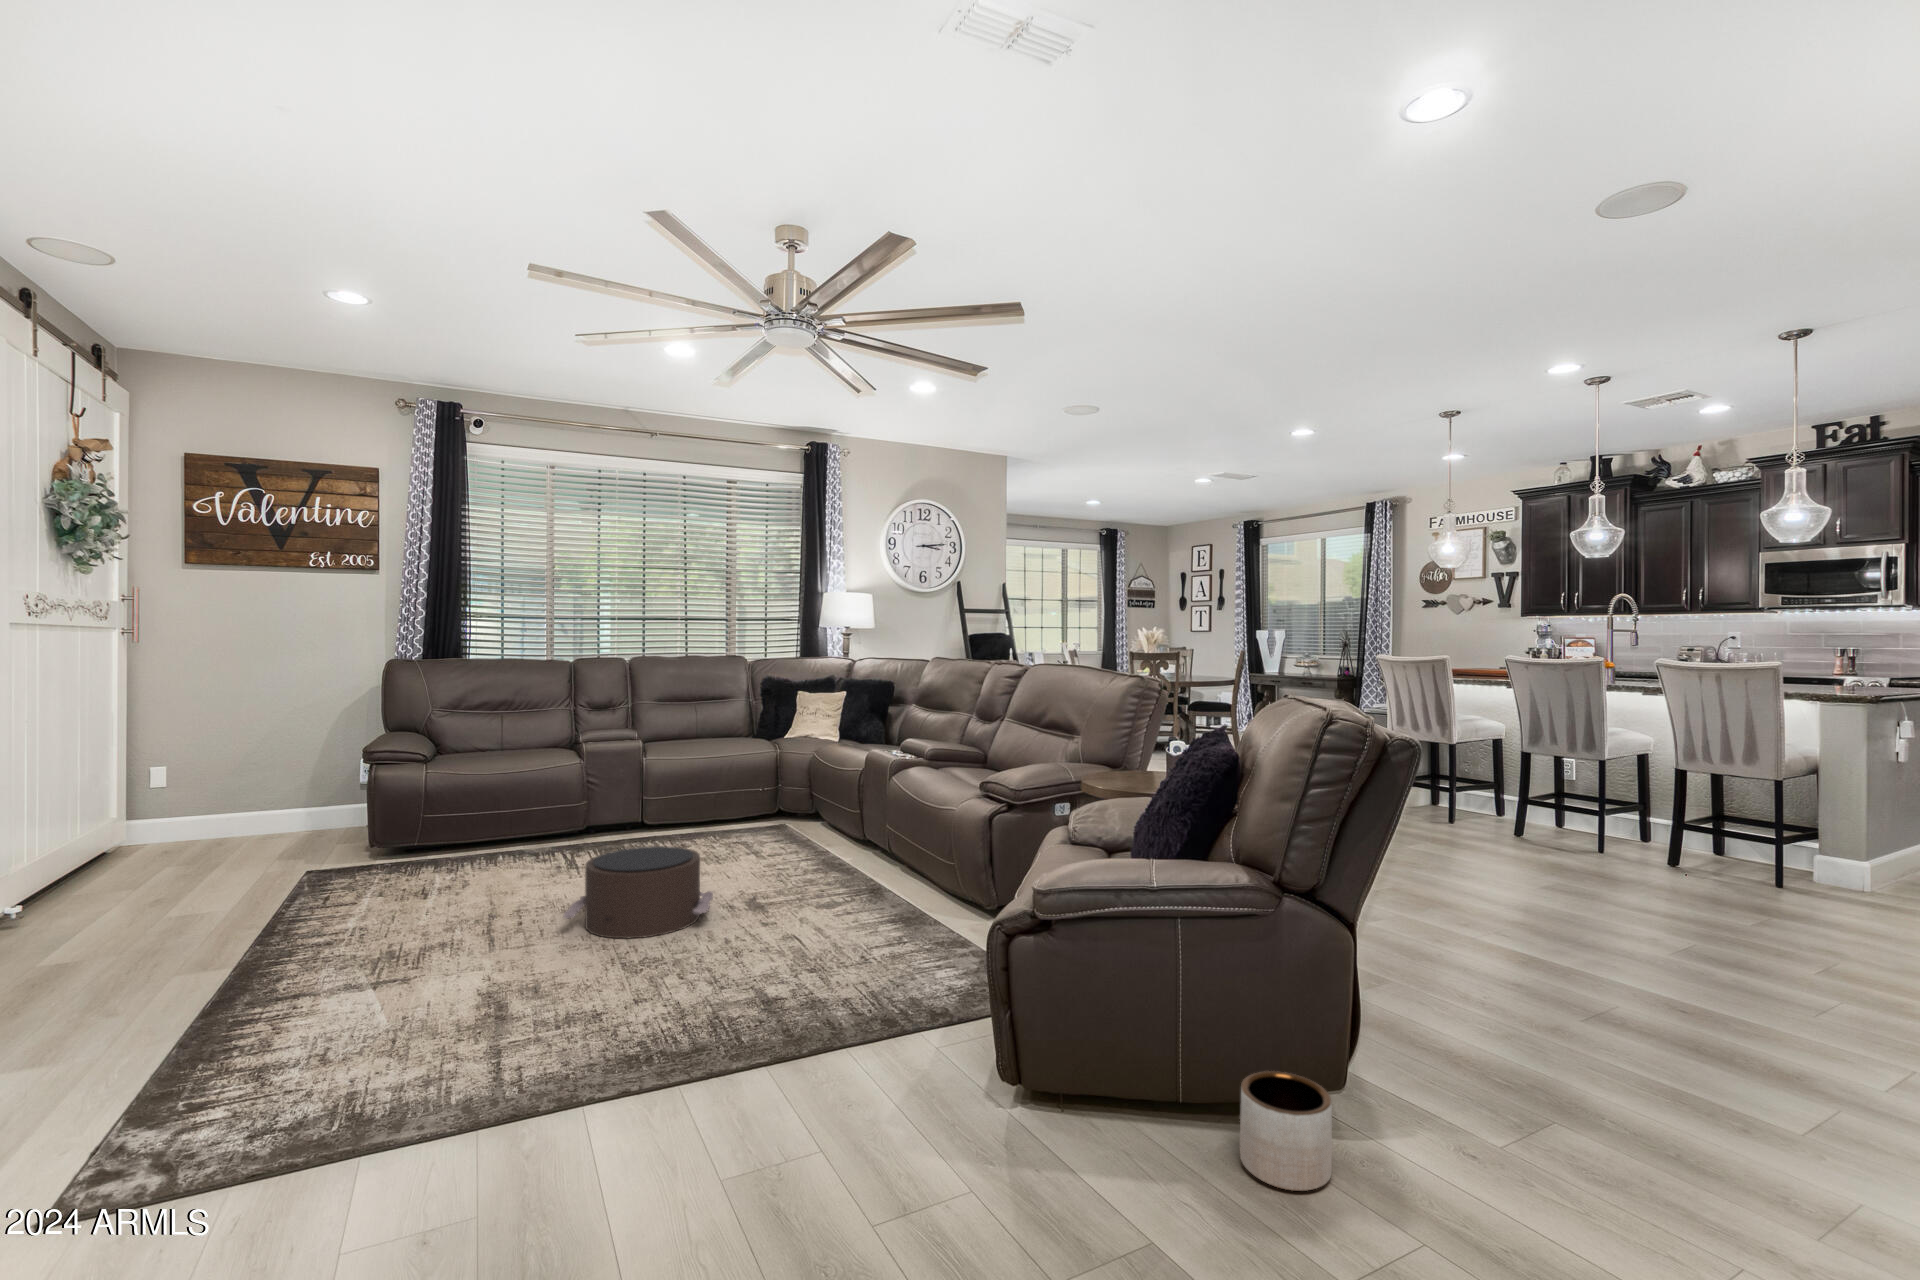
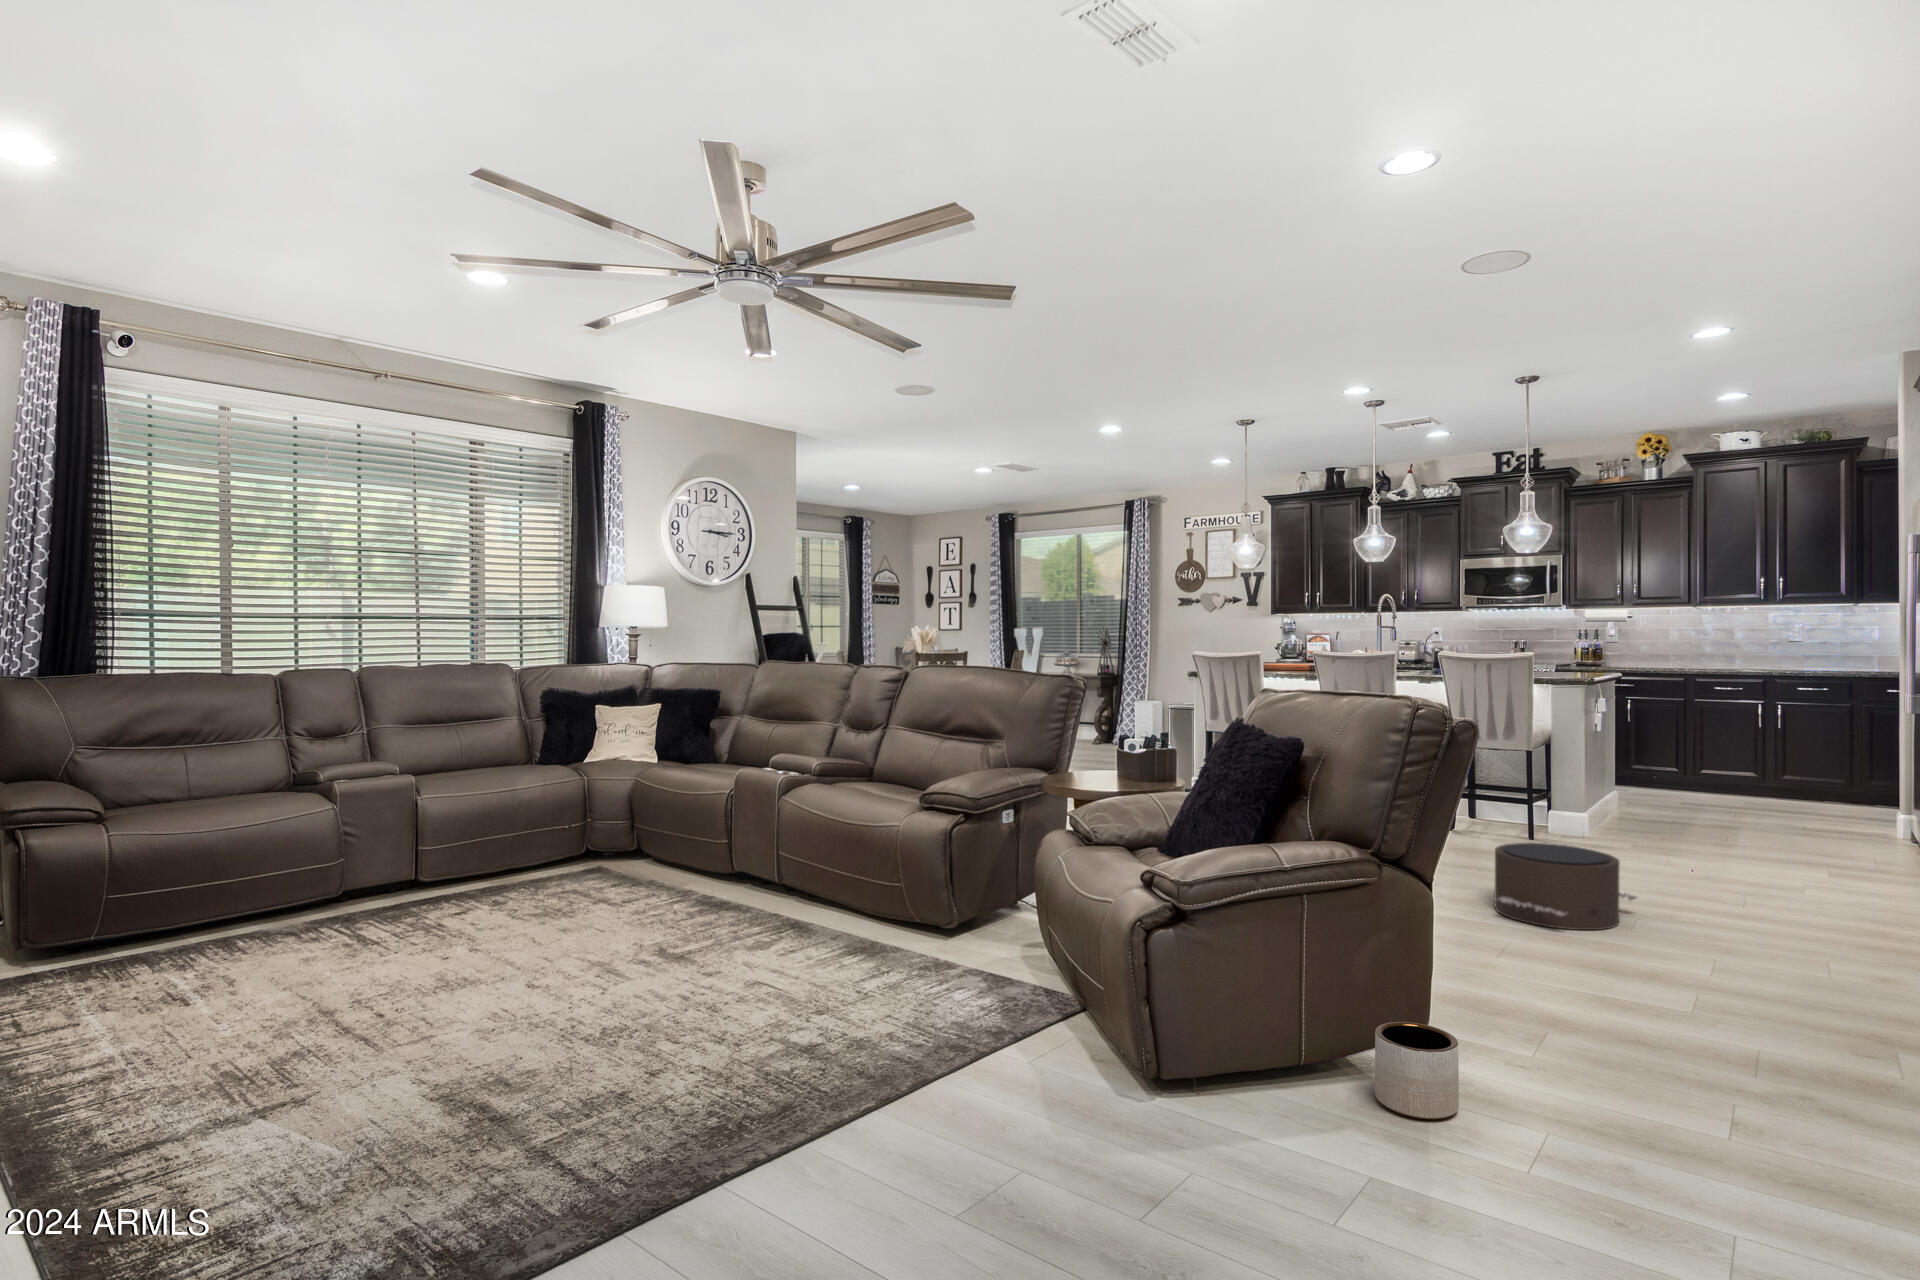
pouf: present [563,846,713,939] -> present [1495,843,1637,930]

